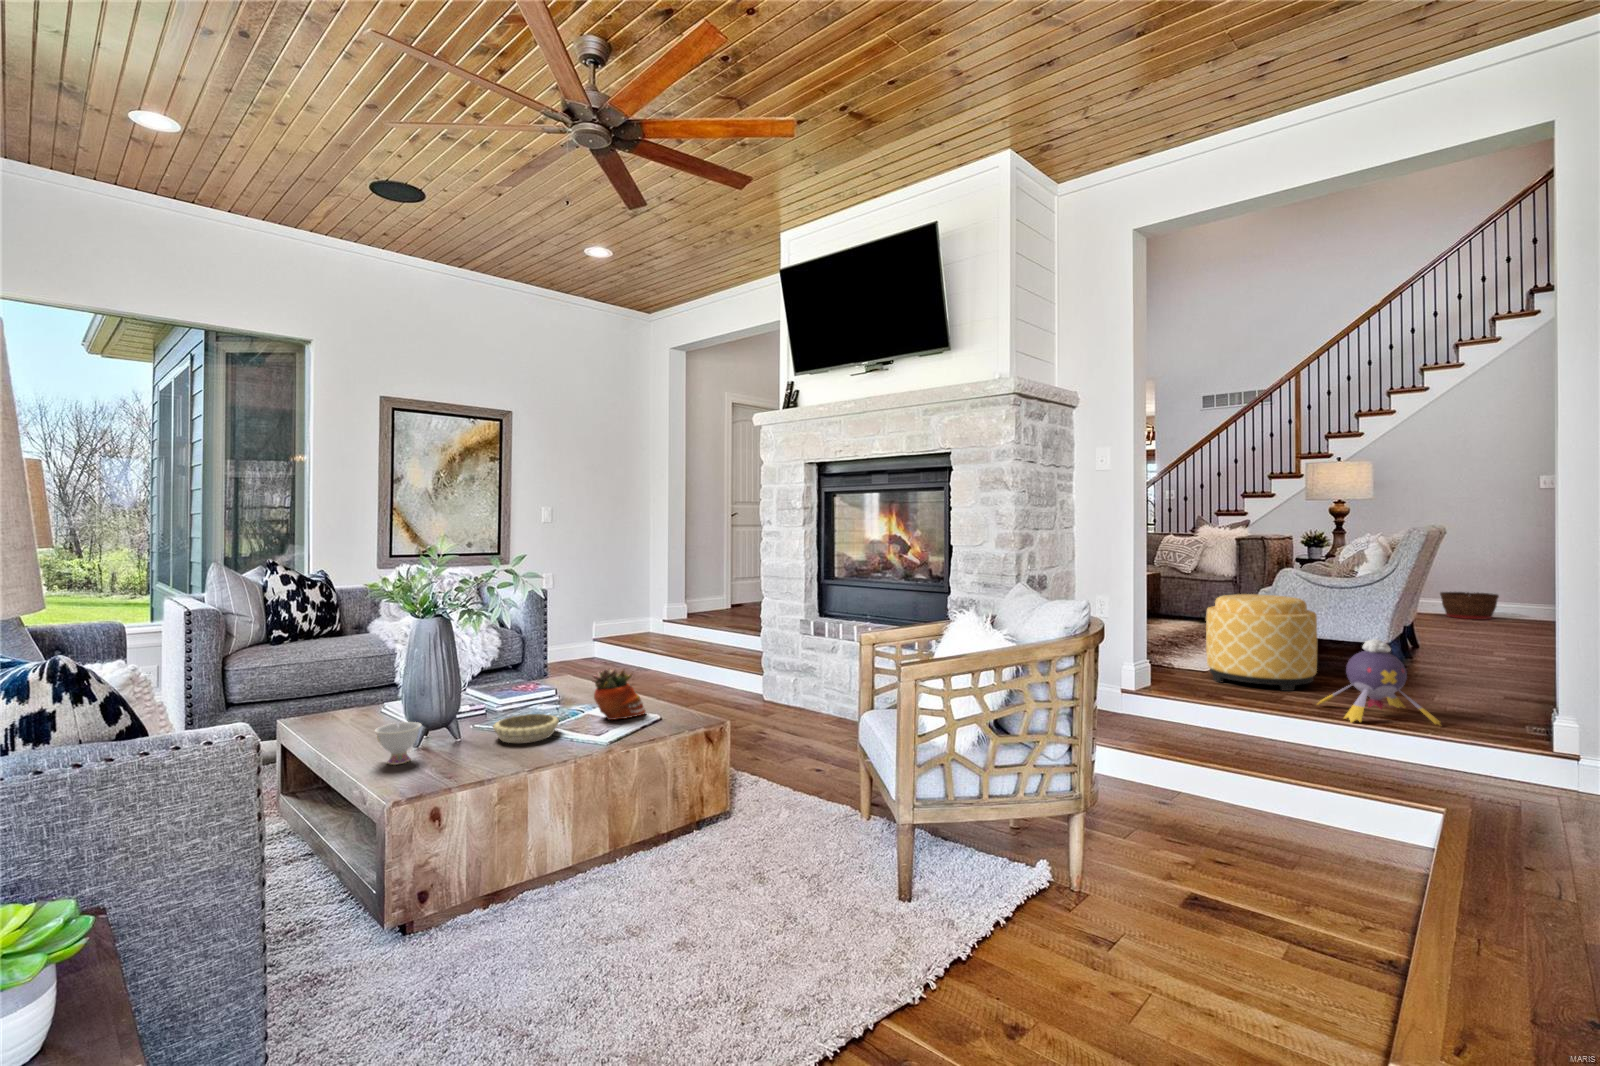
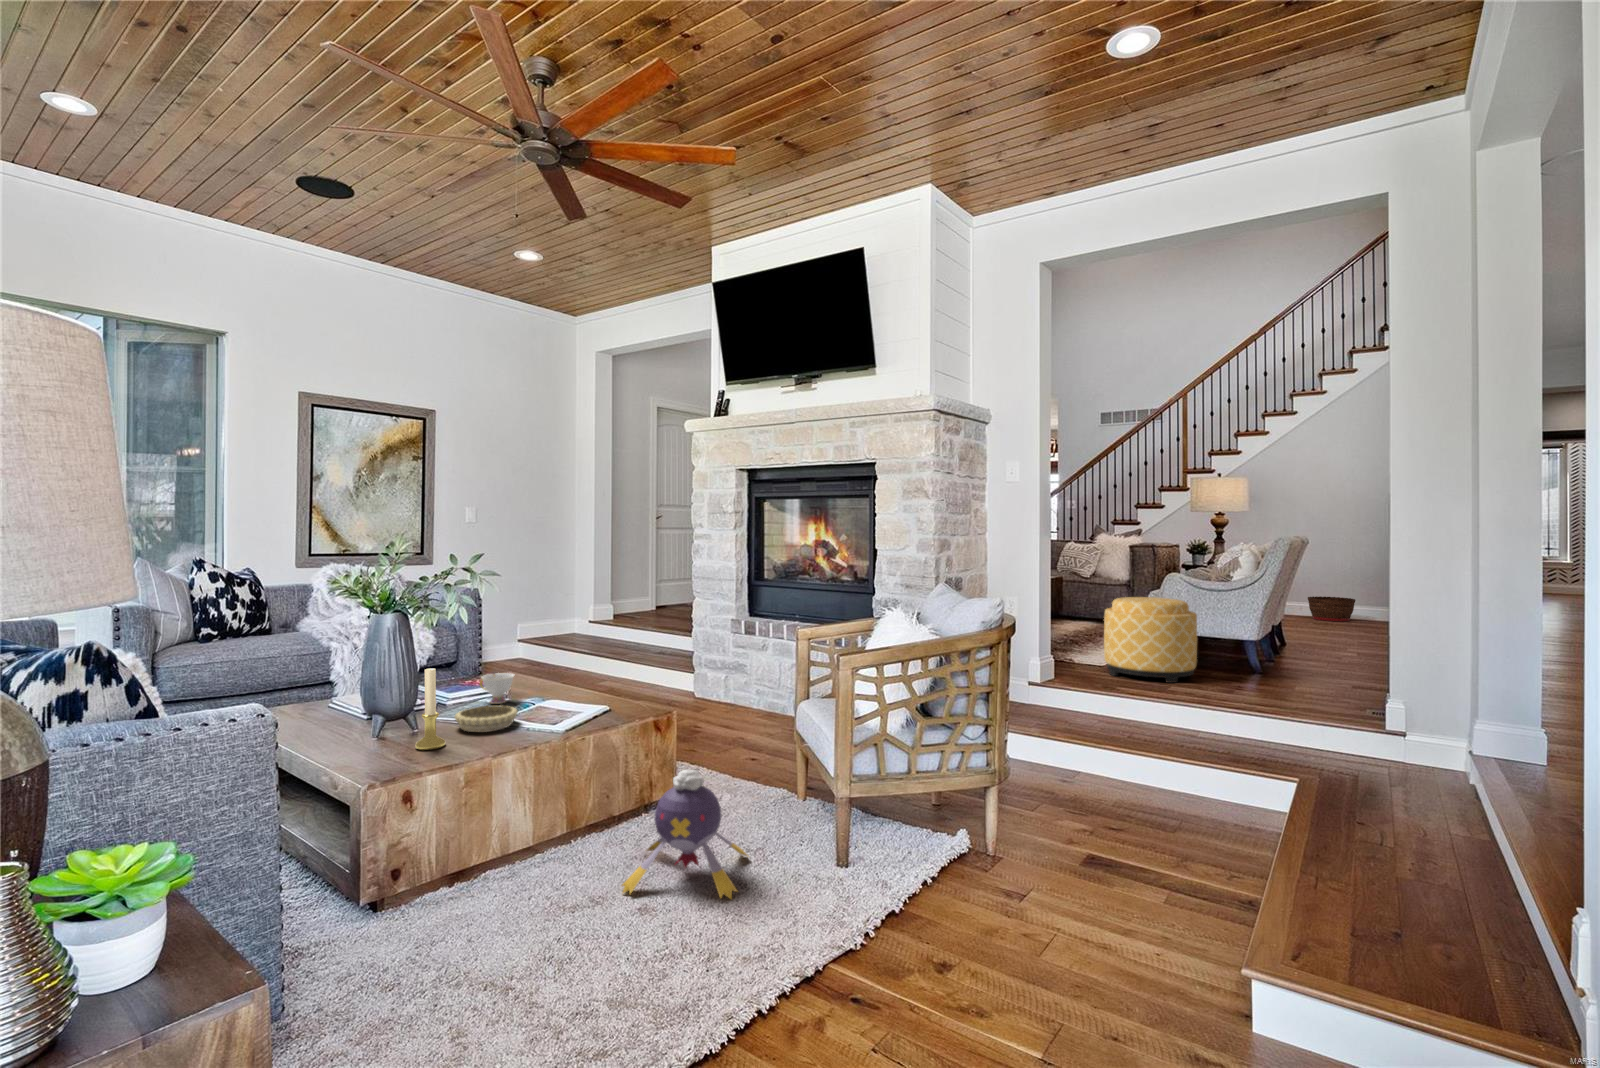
plush toy: present [1318,639,1440,725] -> present [622,770,748,899]
succulent planter: present [593,668,645,720] -> none [546,661,598,711]
candle holder: none [447,674,479,764] -> present [415,668,446,750]
teacup: present [375,722,421,765] -> present [480,673,514,704]

